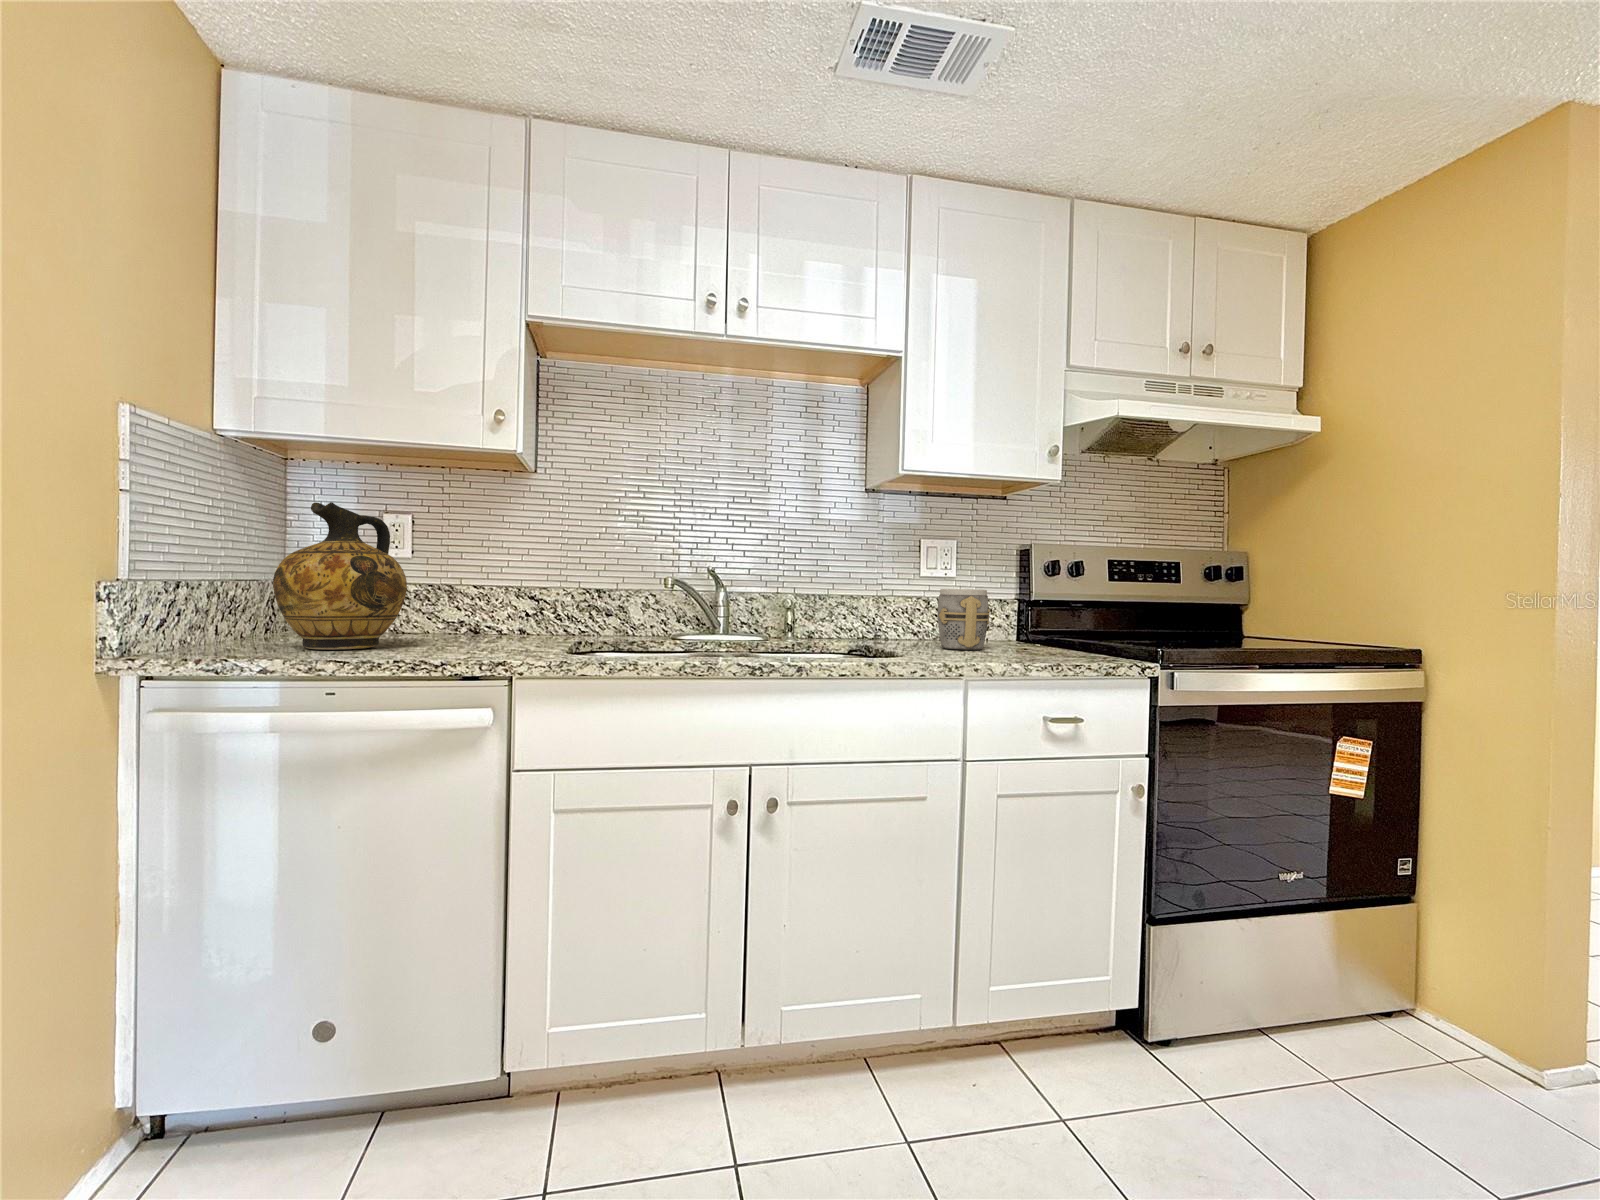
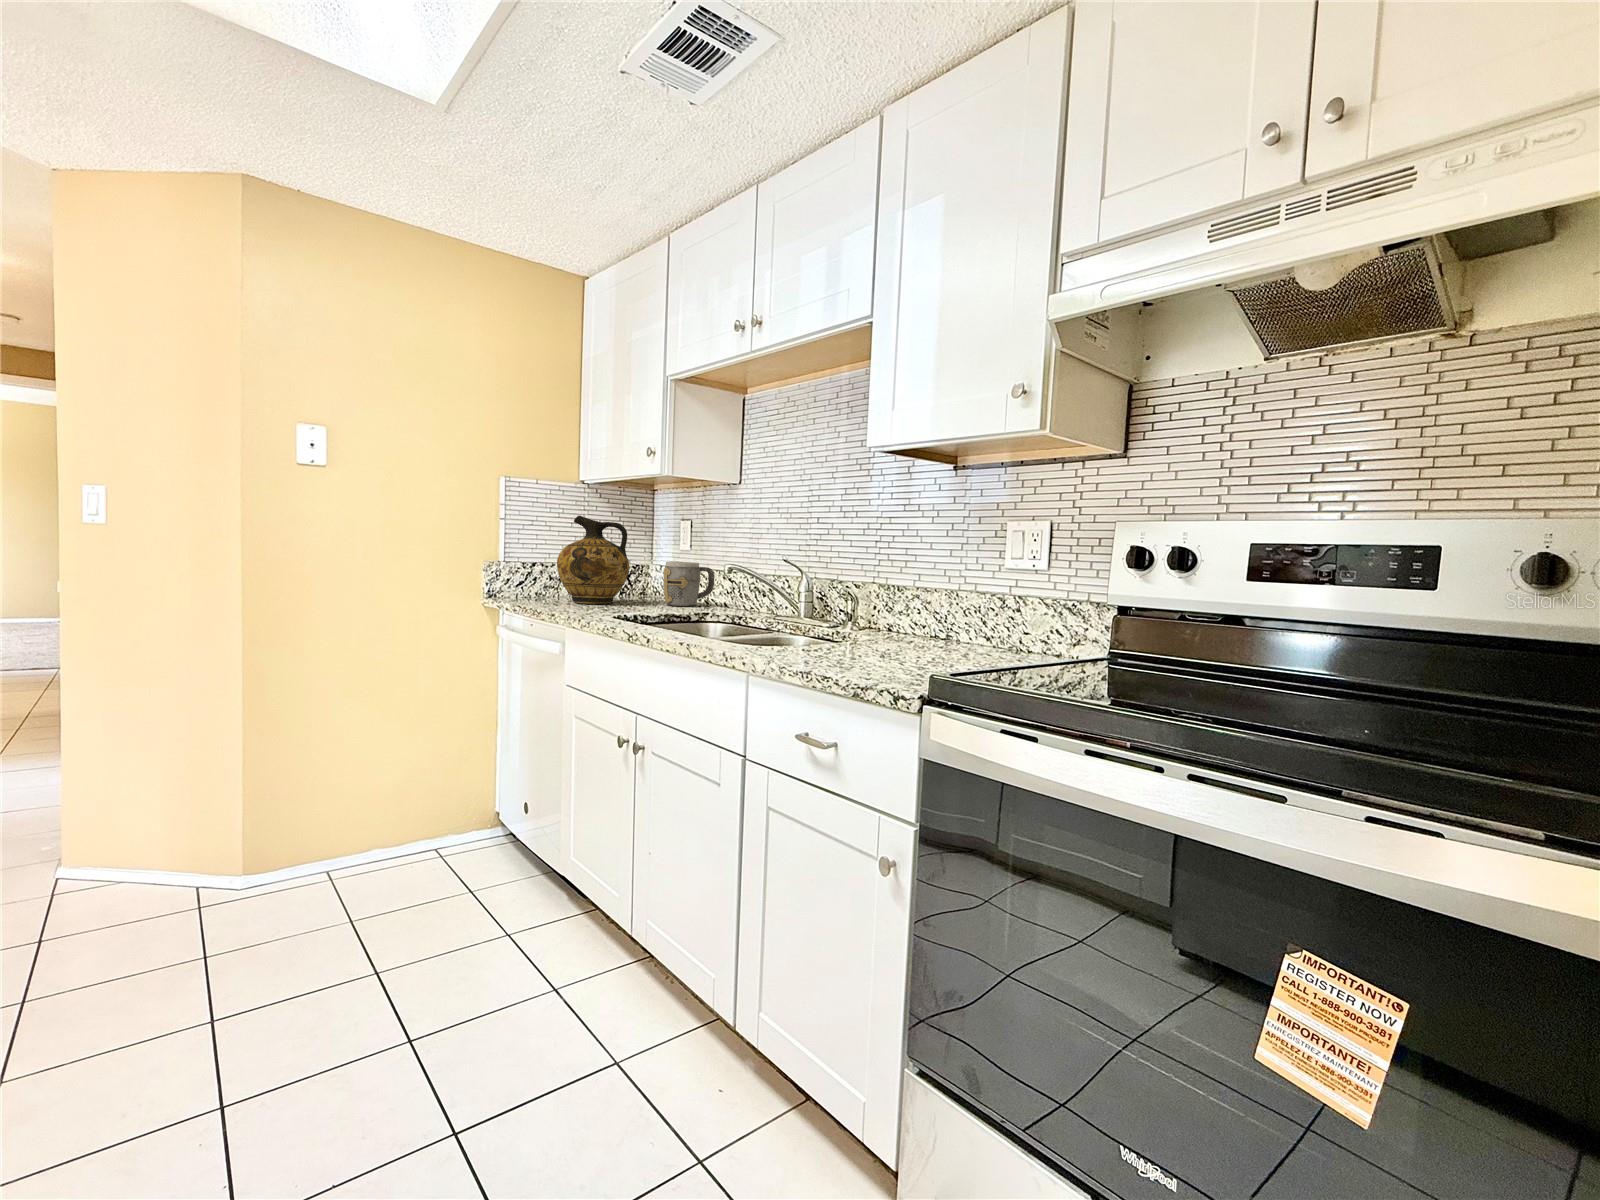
mug: present [938,589,990,650] -> present [663,562,714,606]

